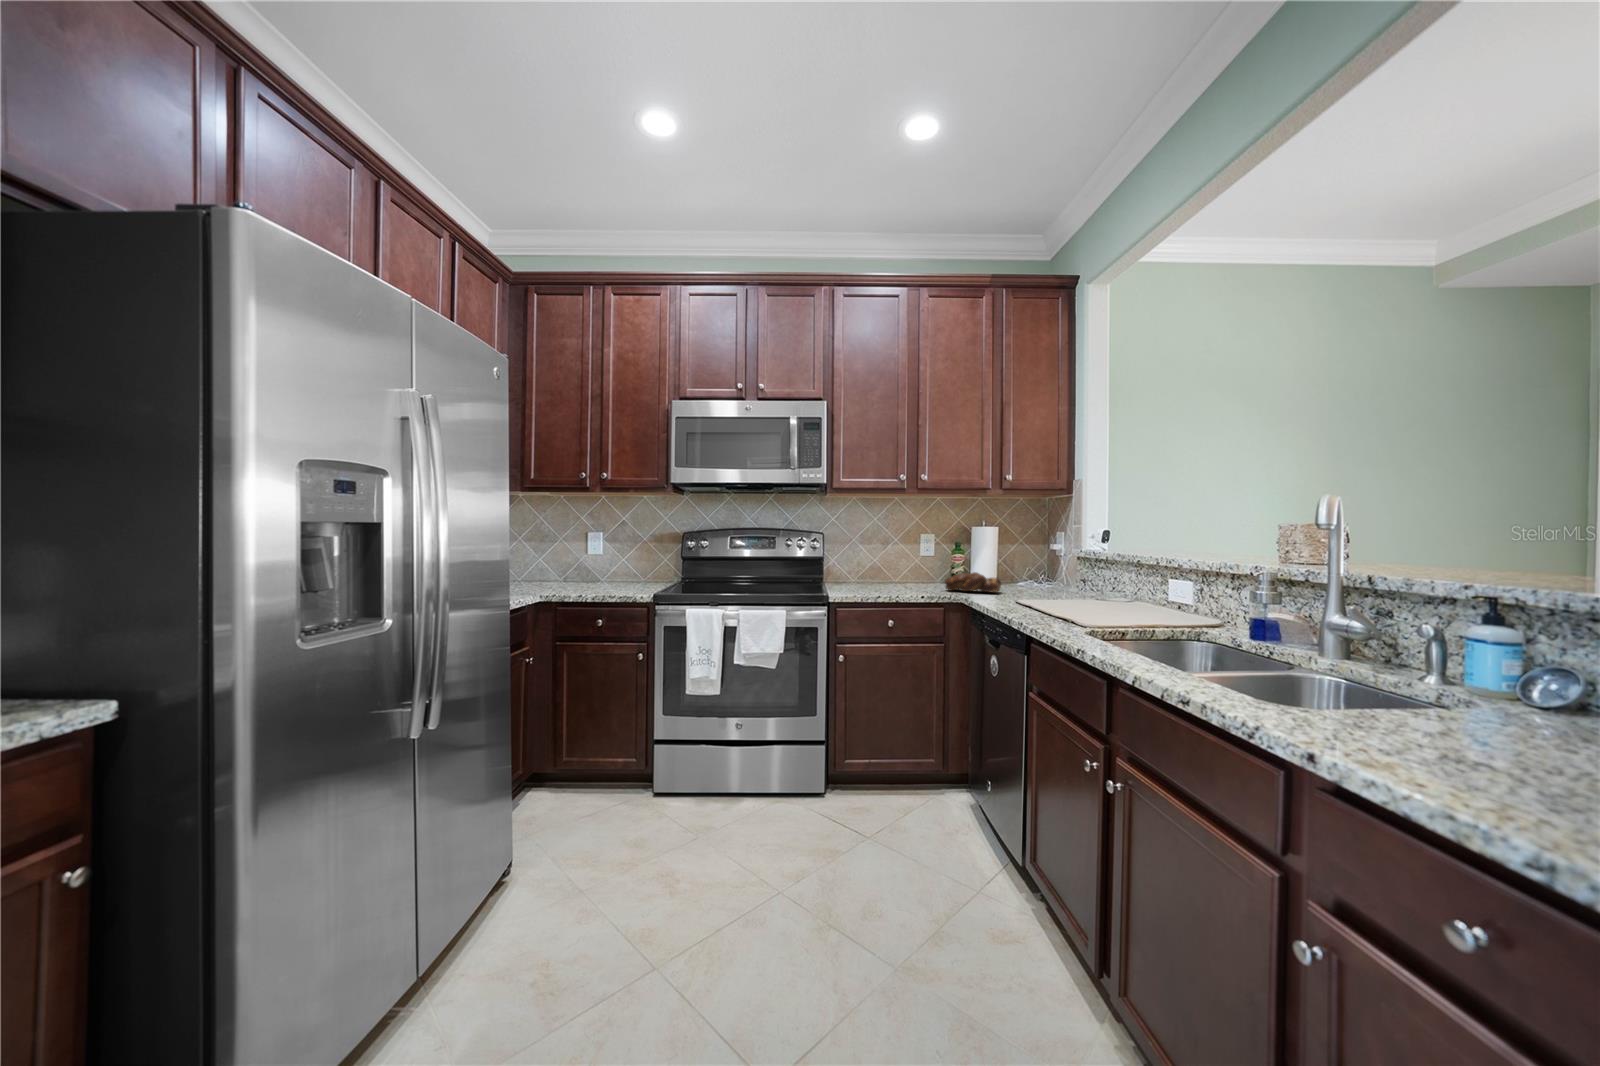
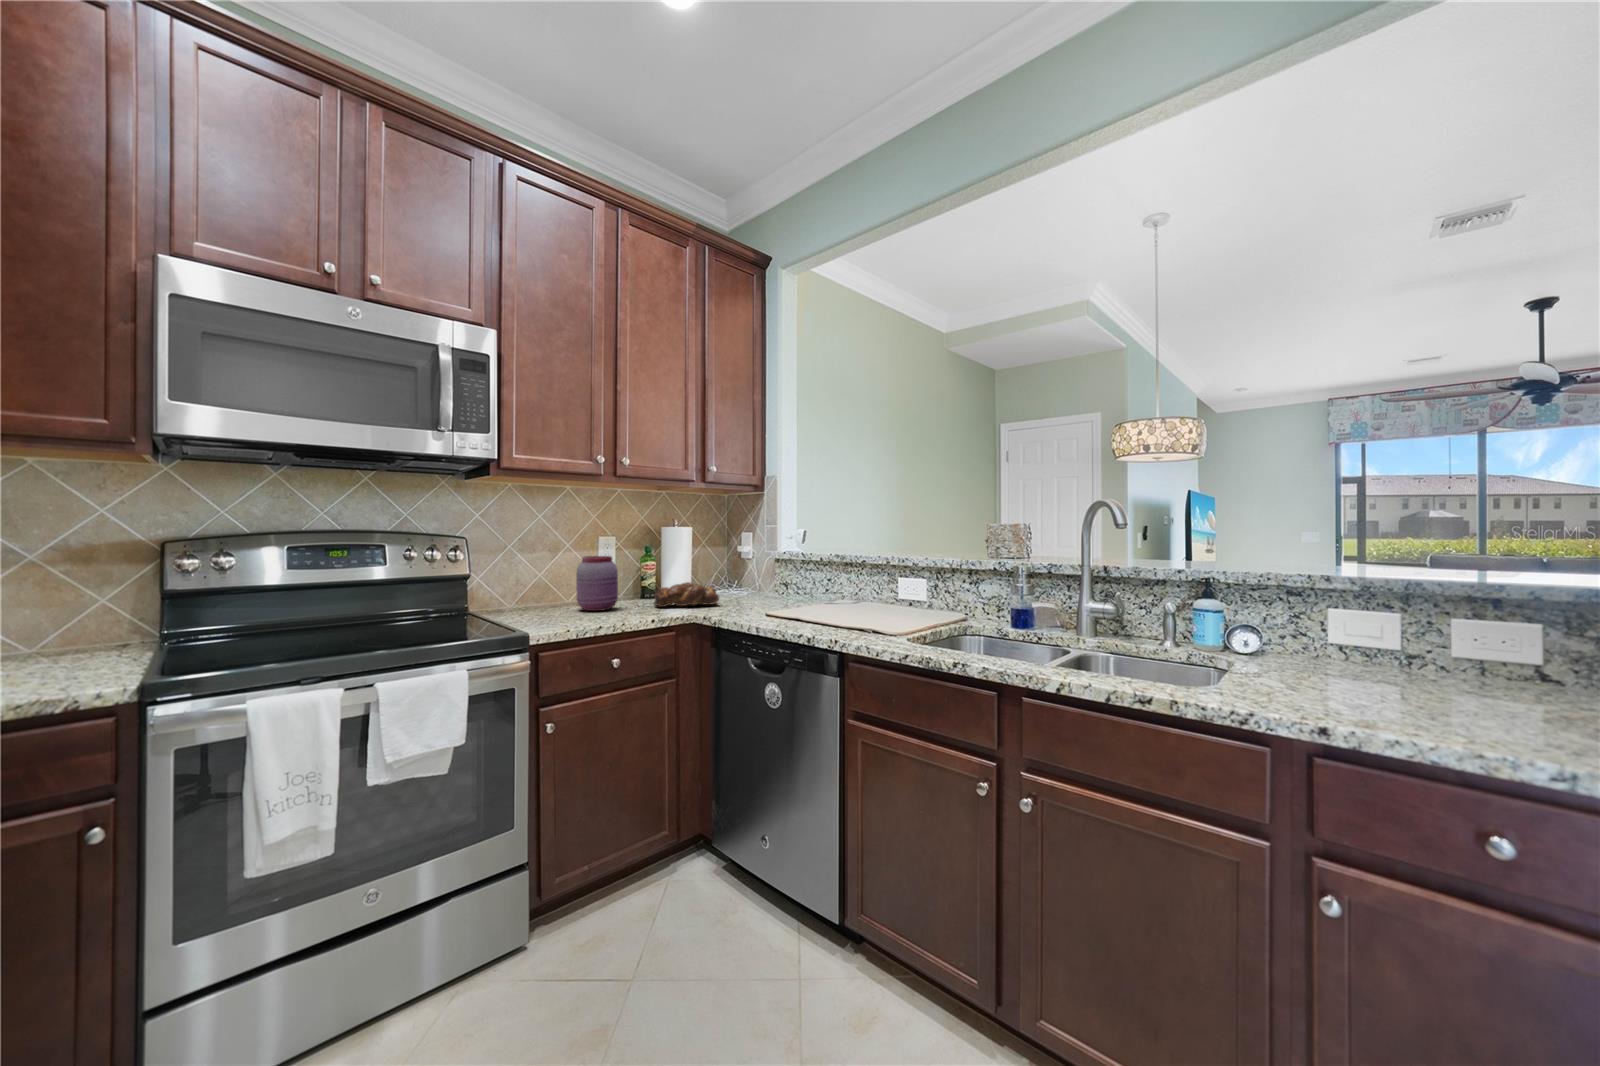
jar: none [888,547,918,588] -> present [576,556,618,611]

